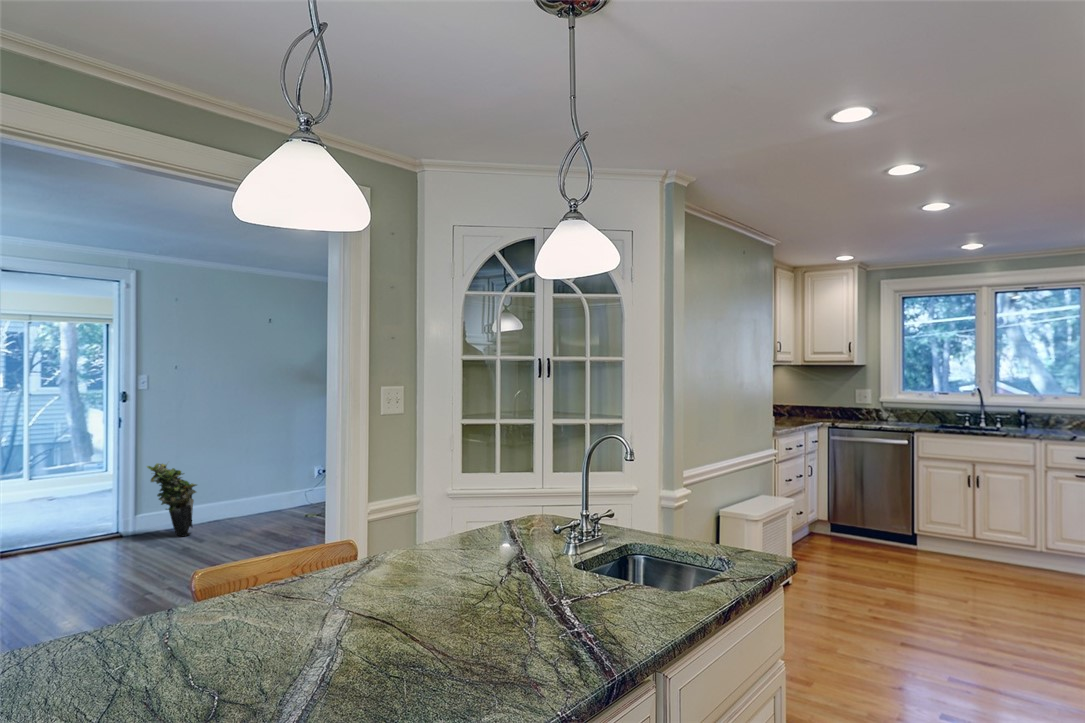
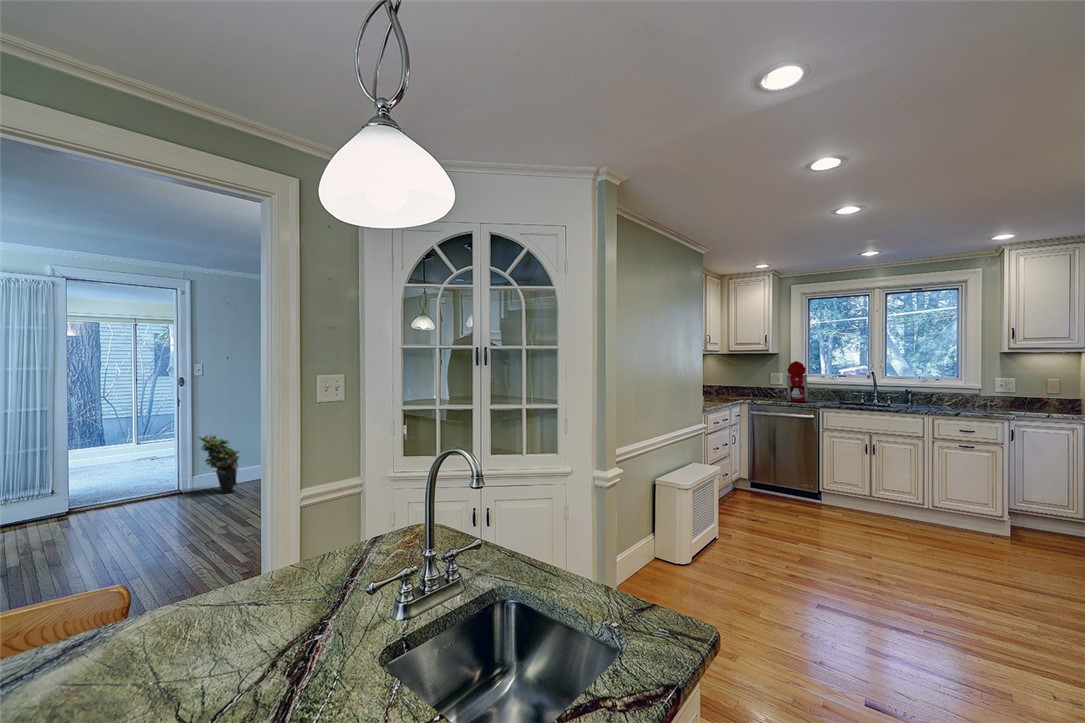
coffee maker: none [868,375,901,424] -> present [781,361,808,402]

